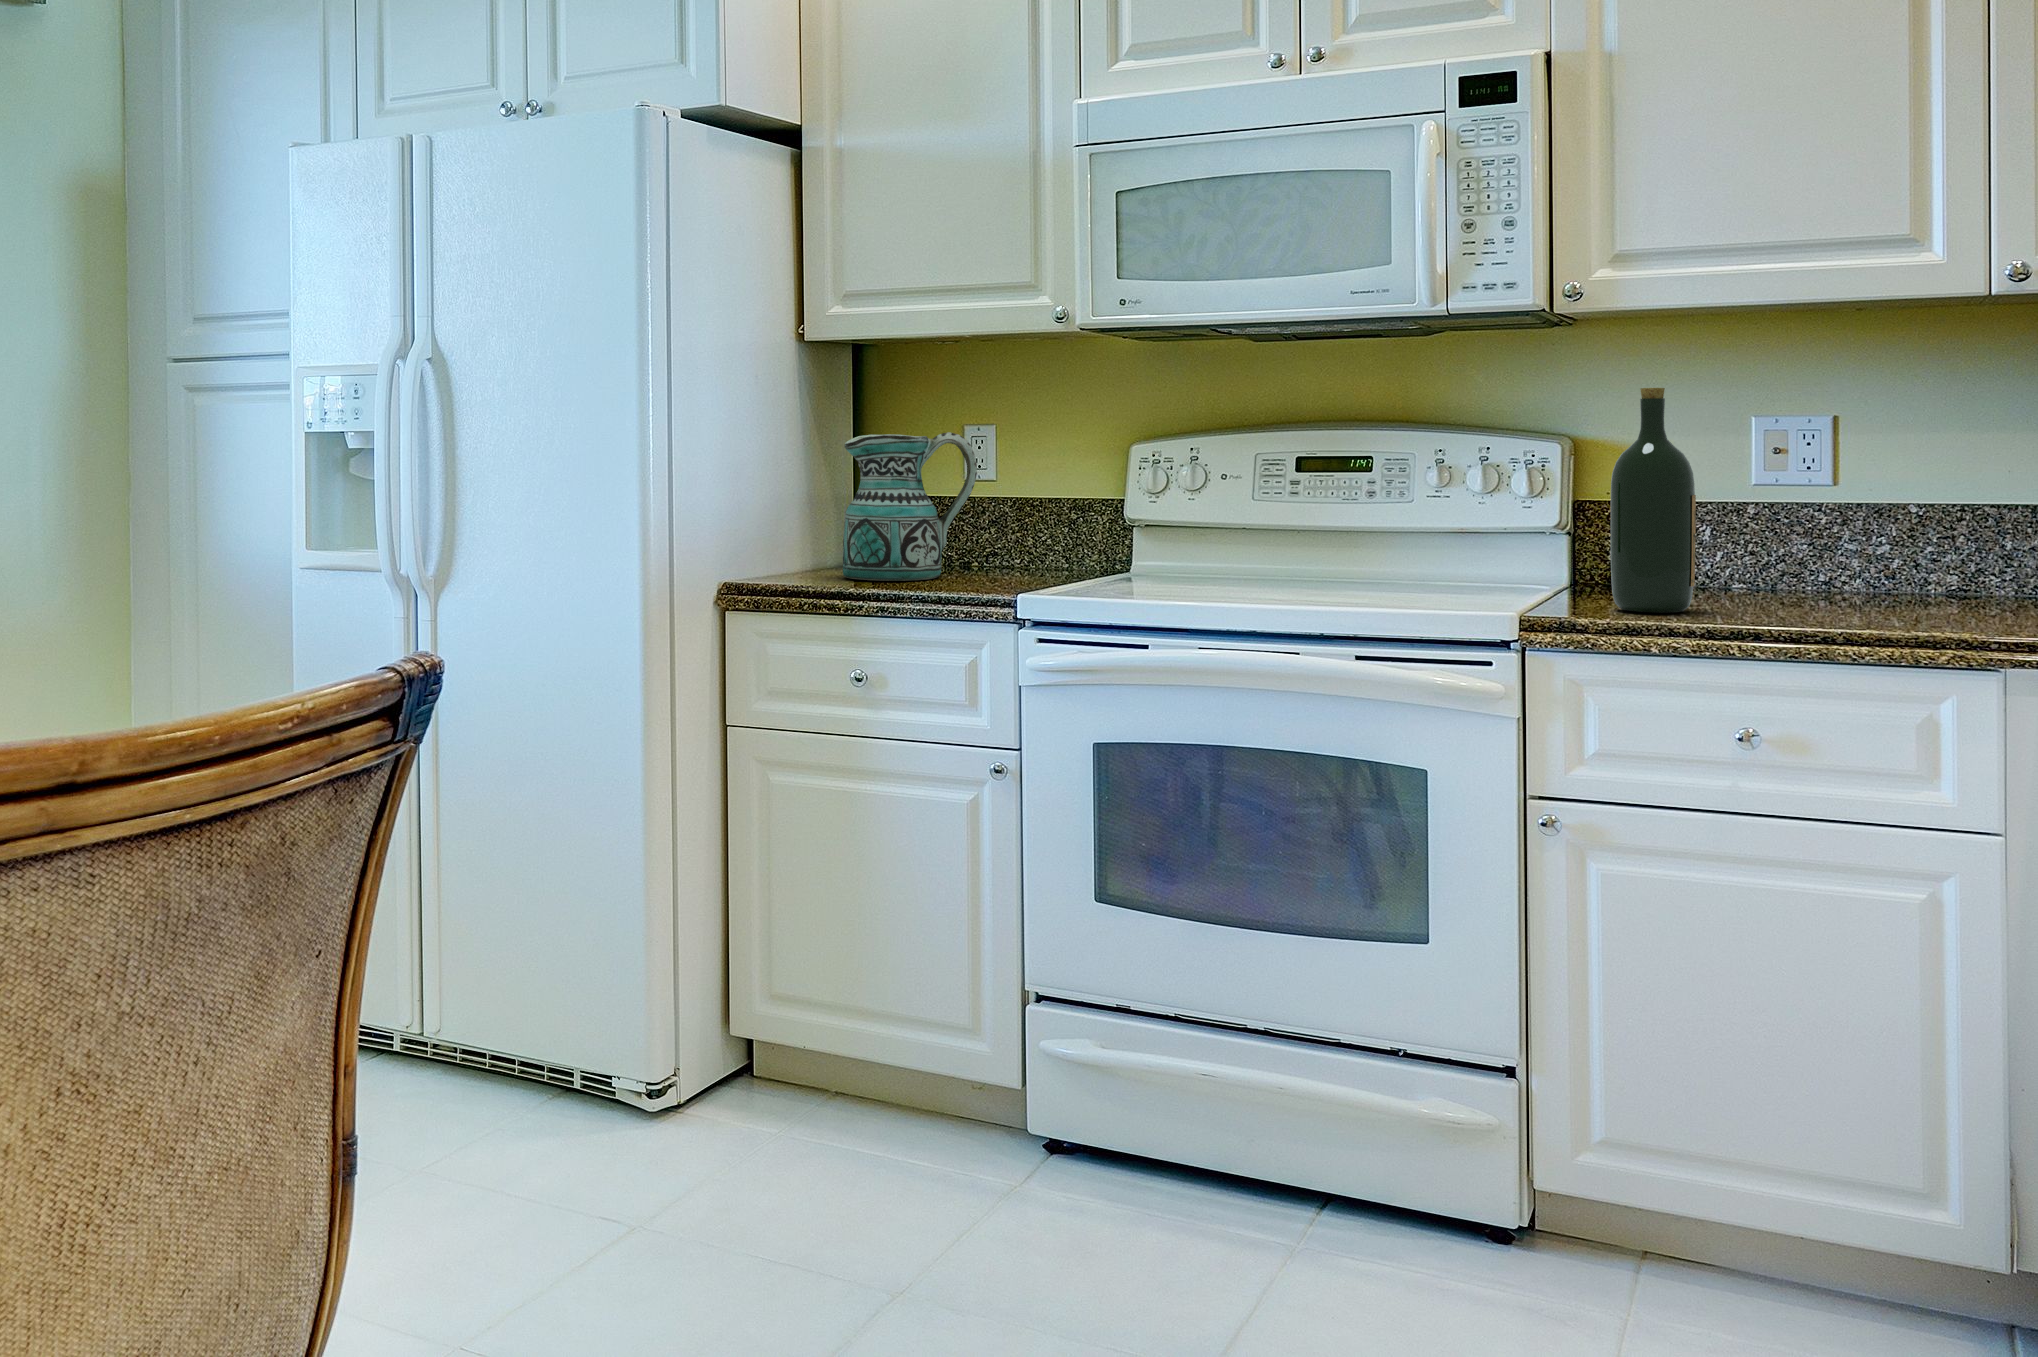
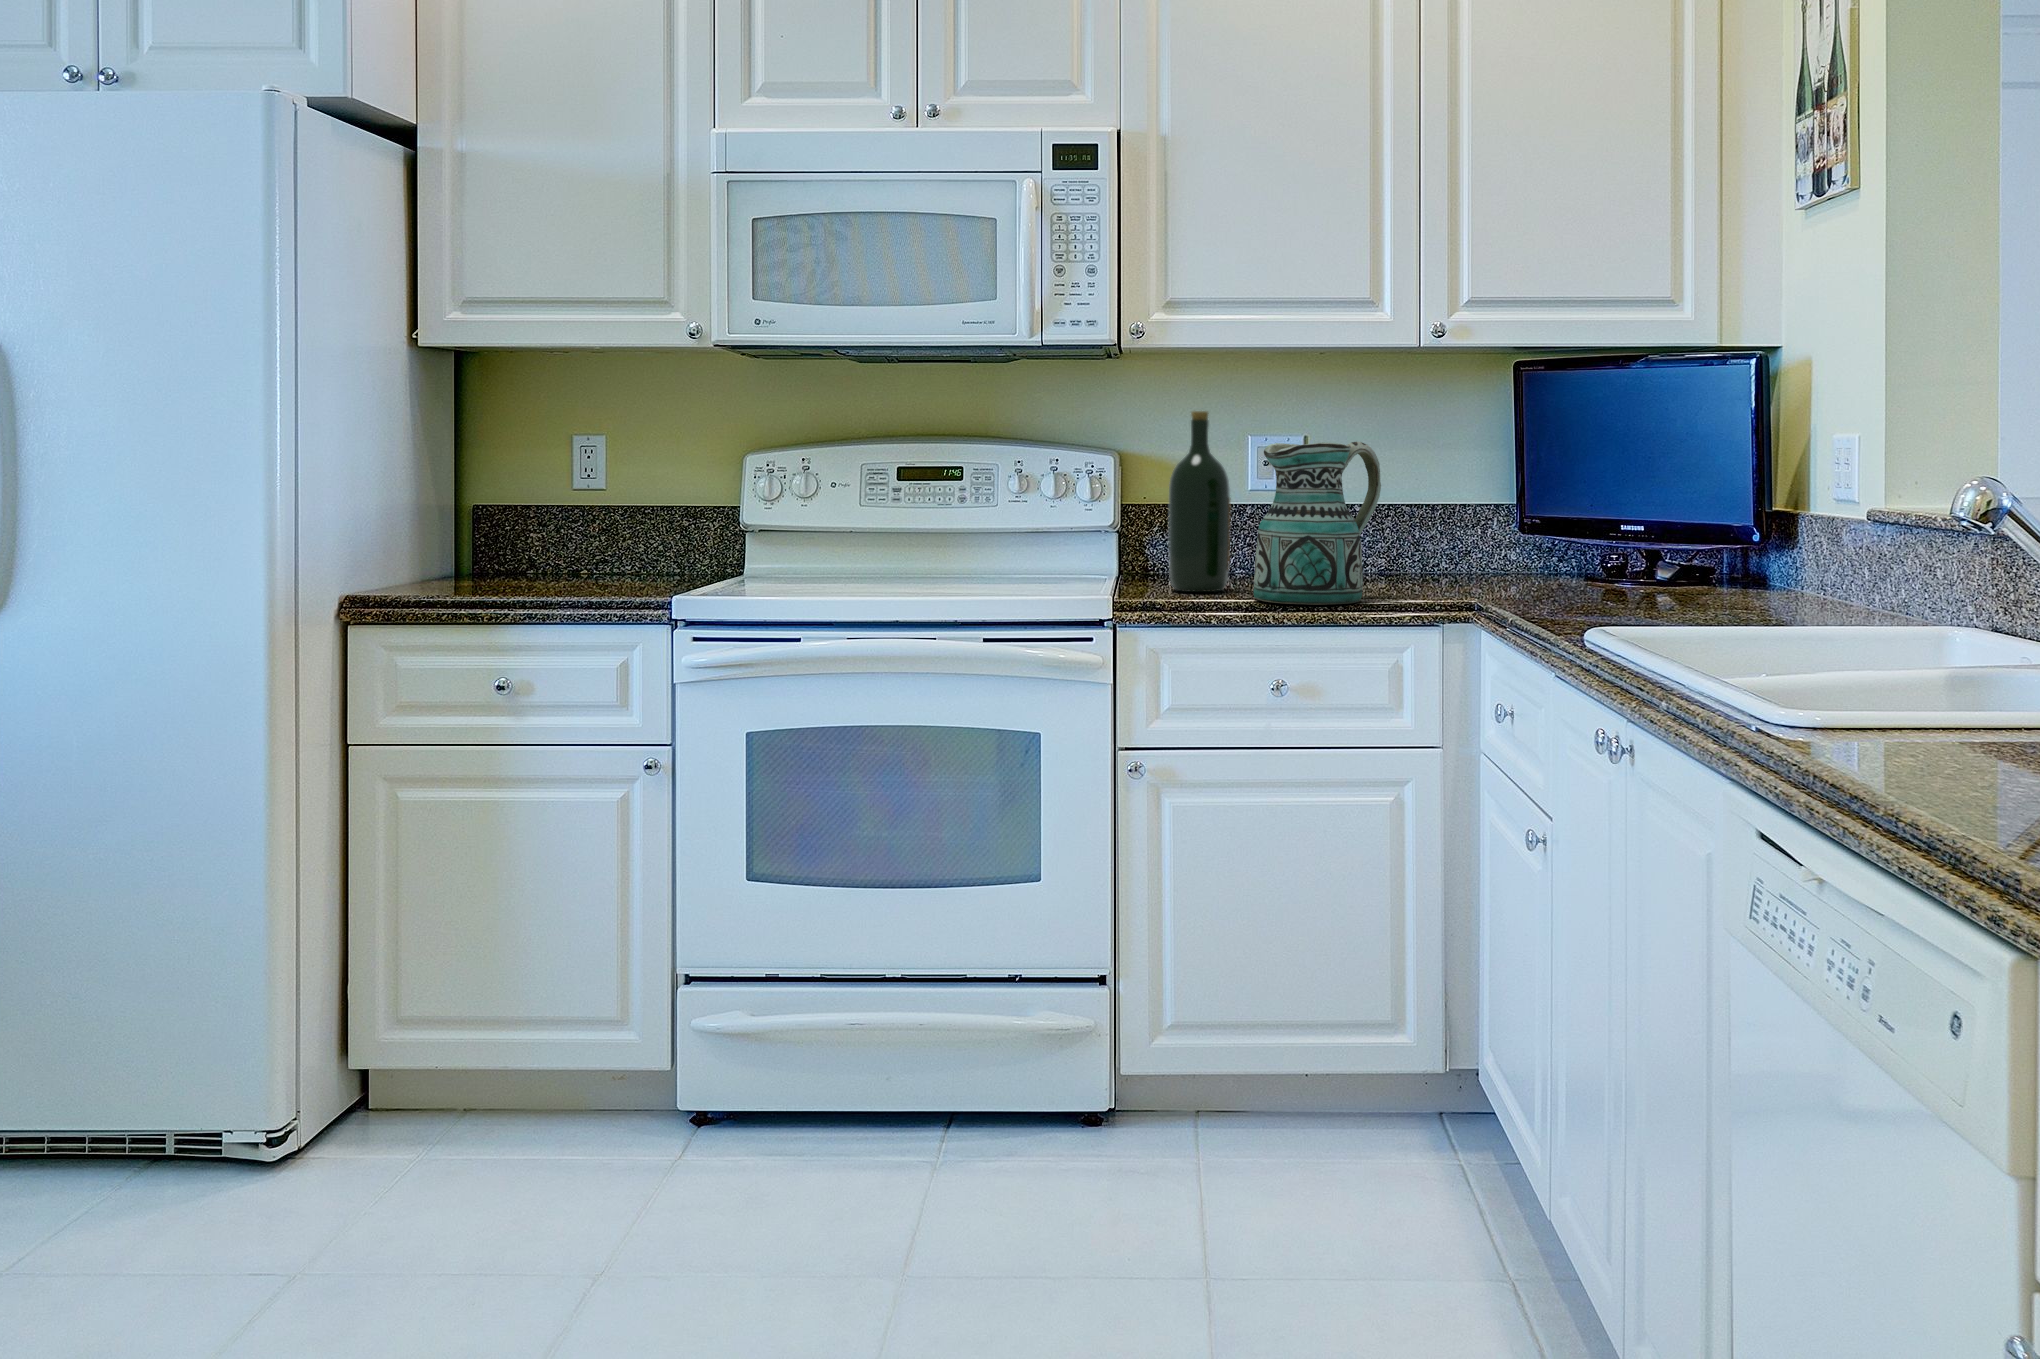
ceramic pitcher: present [843,432,977,581] -> present [1254,442,1381,605]

